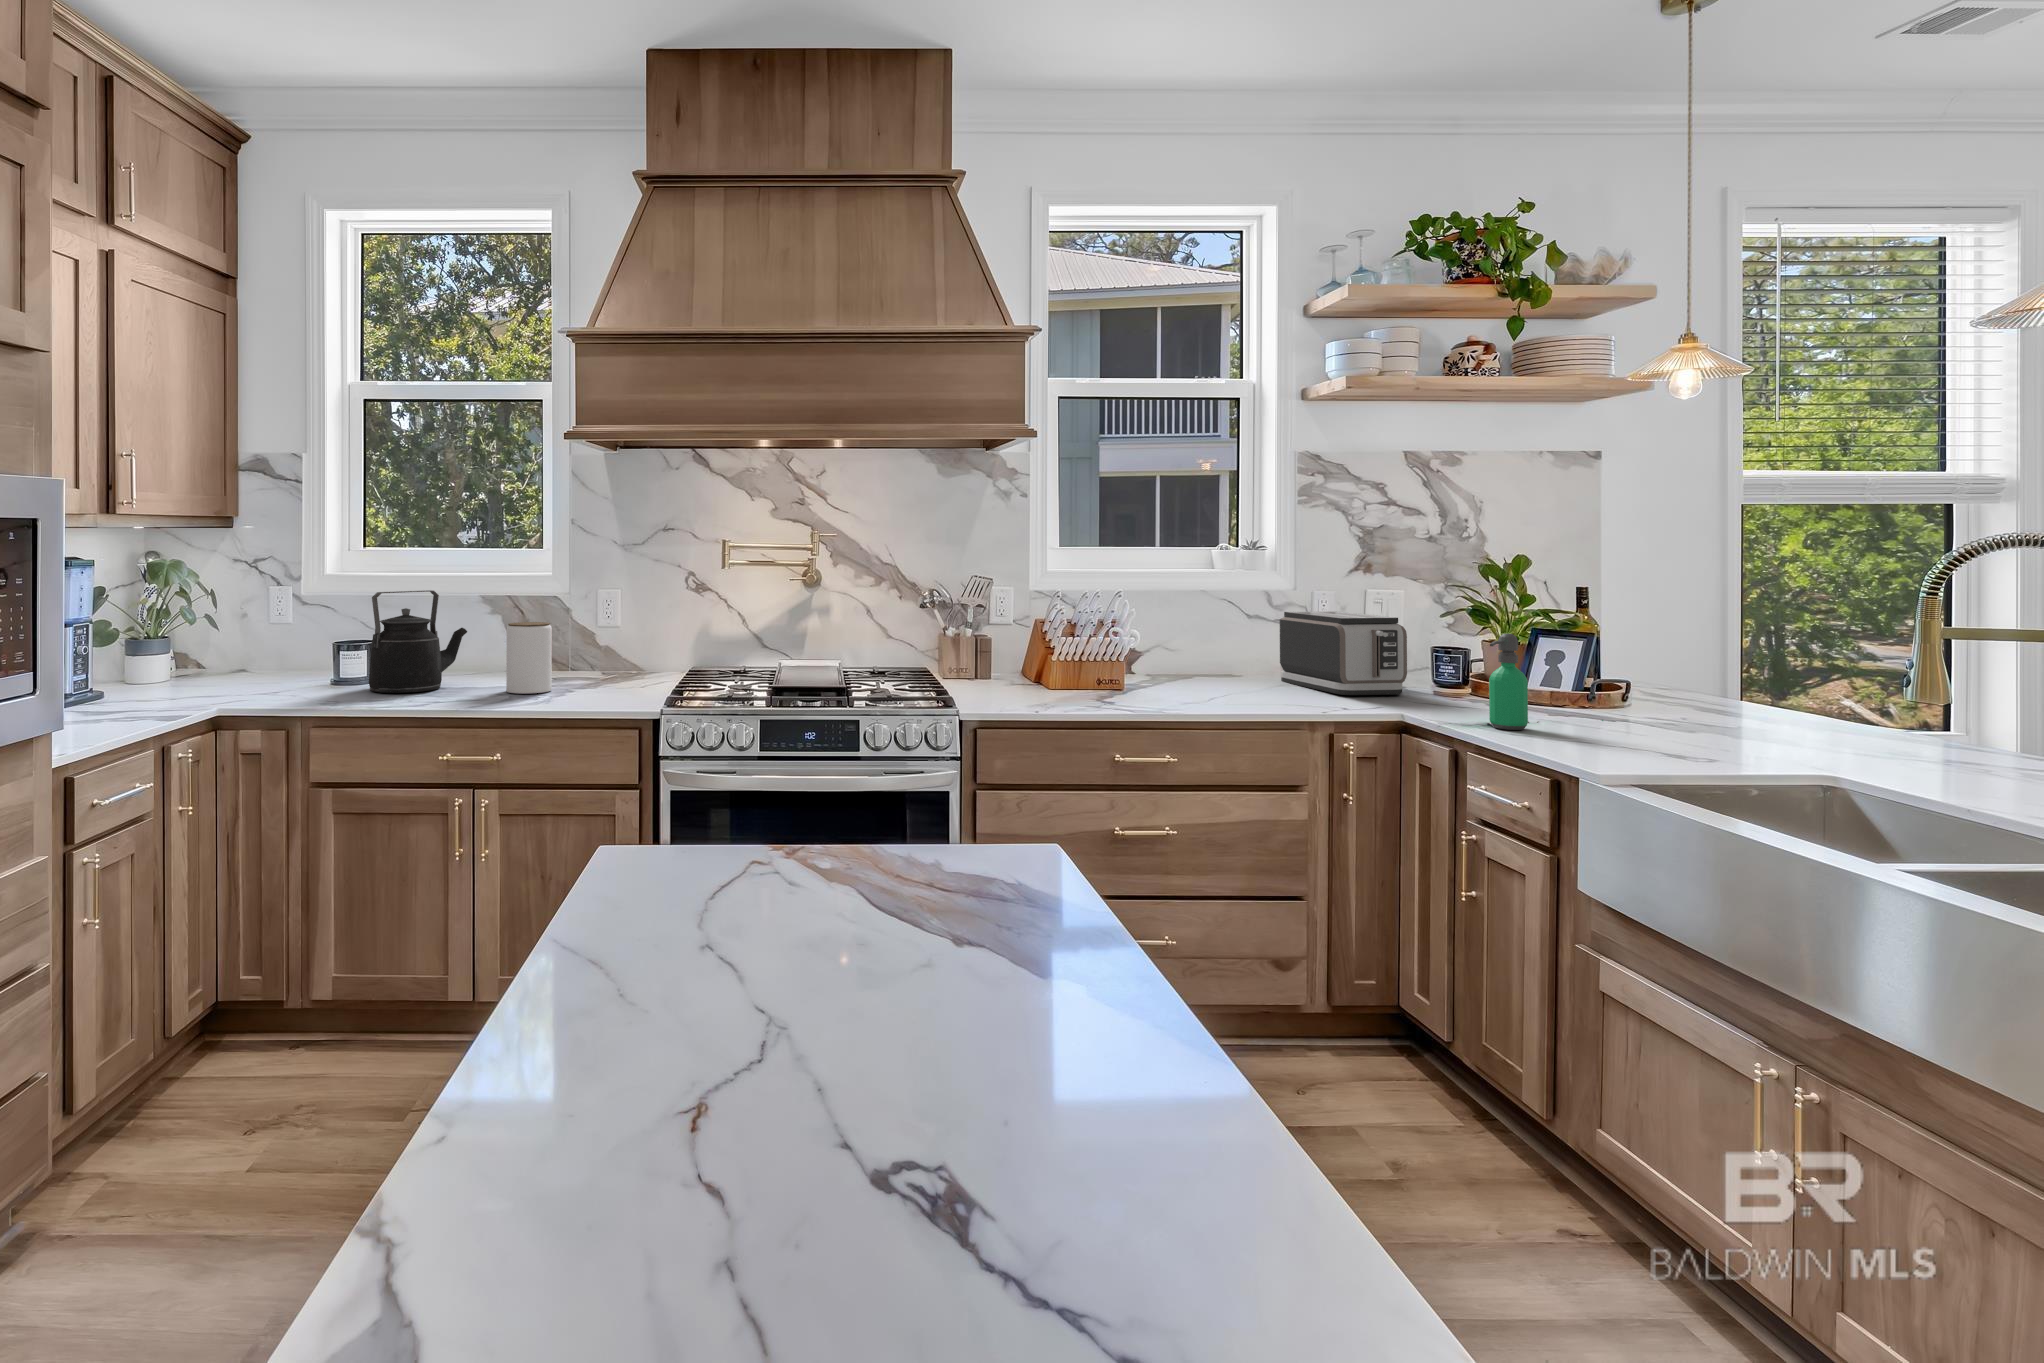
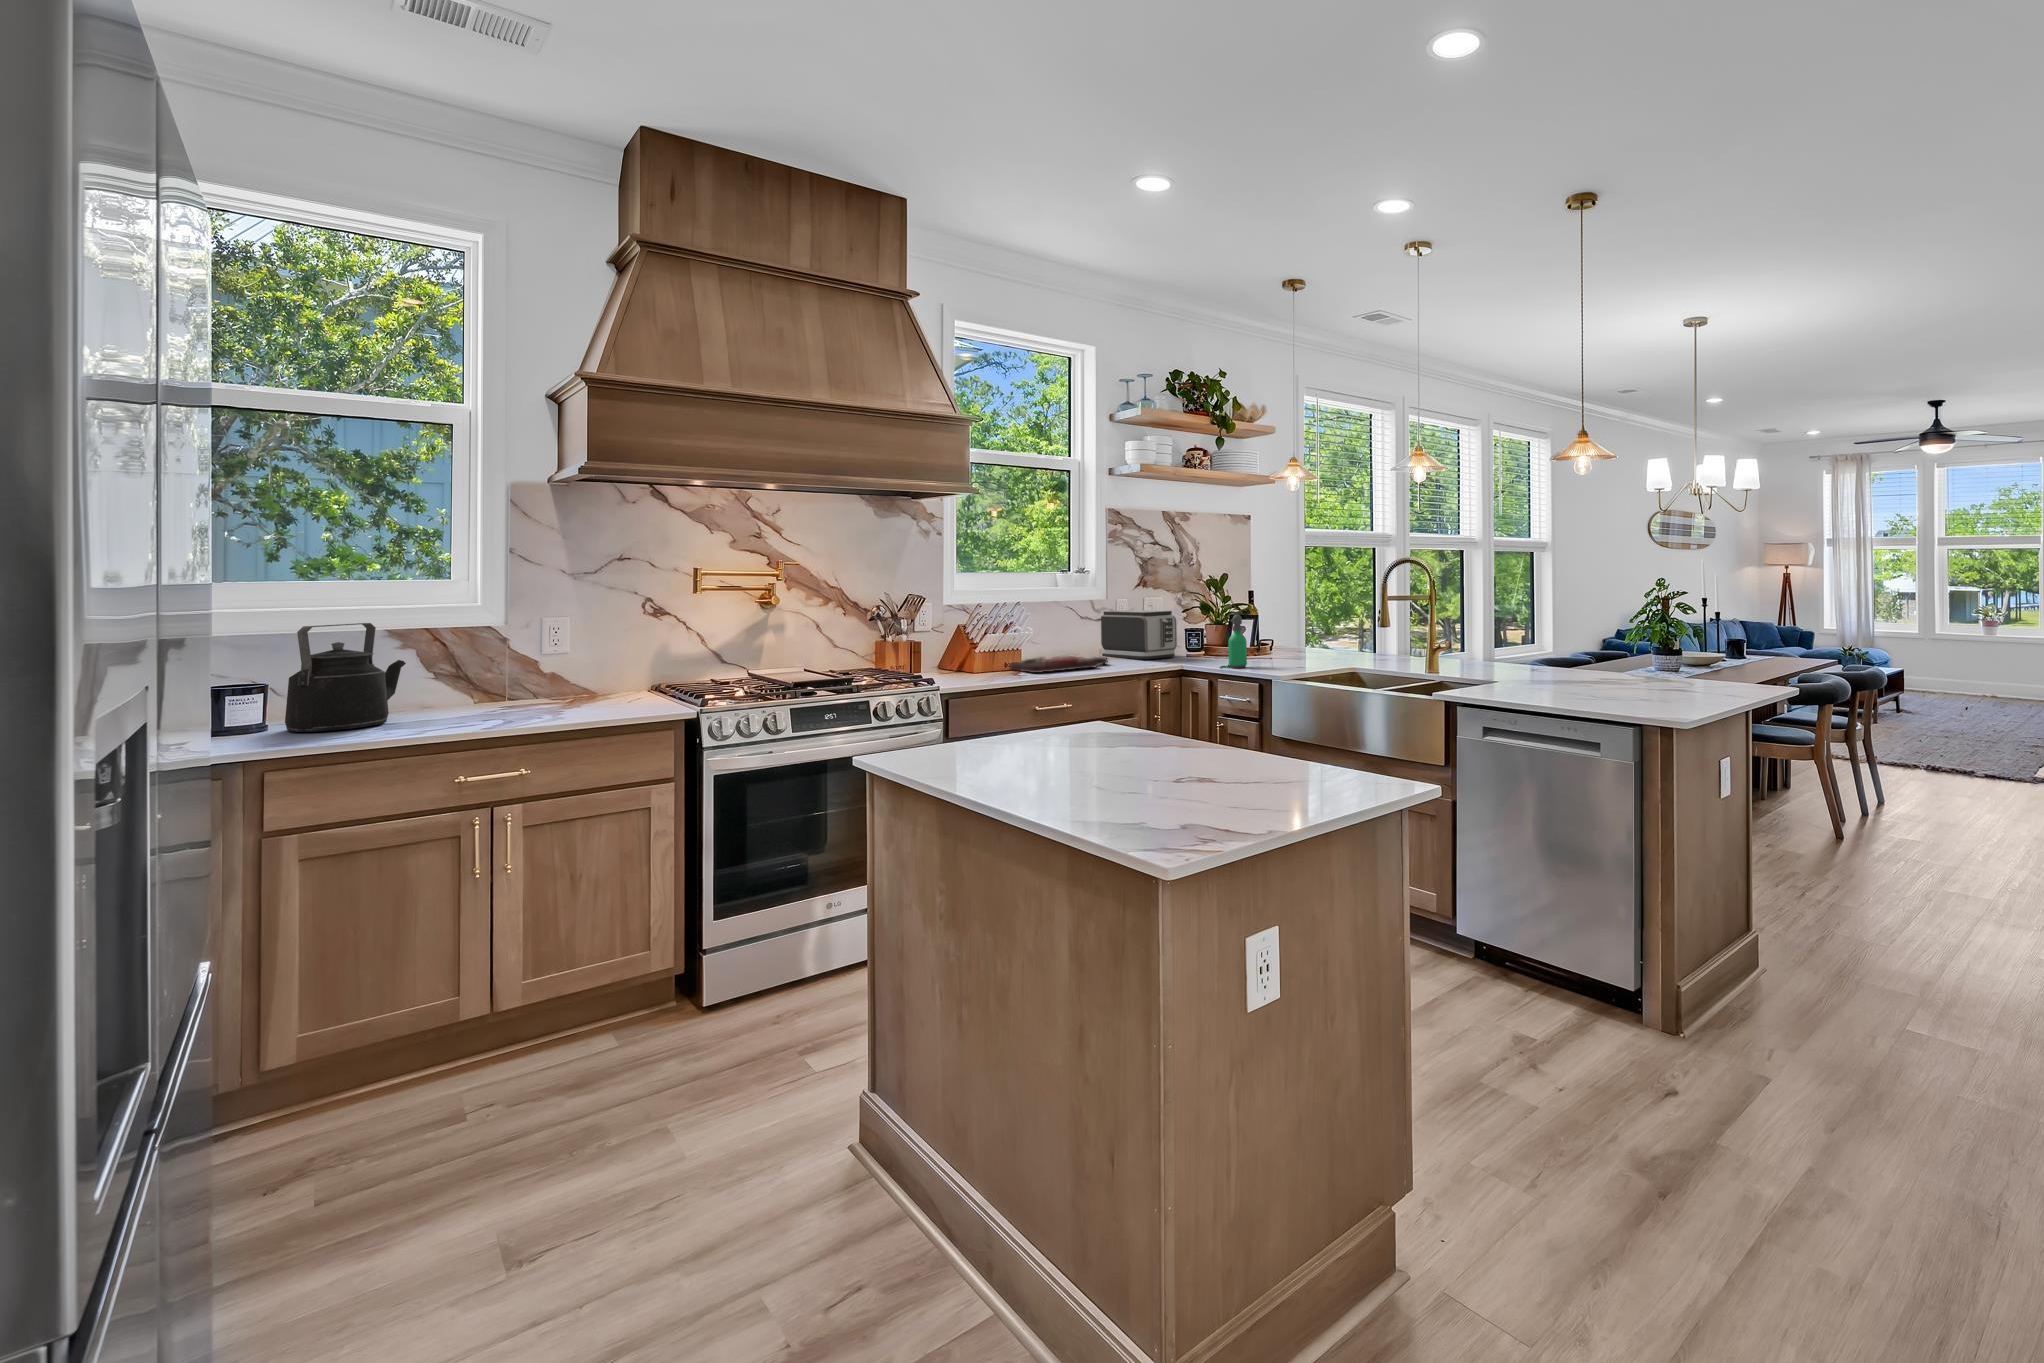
jar: present [506,622,552,694] -> none [479,648,533,717]
cutting board: none [1107,676,1268,702] -> present [1009,656,1108,673]

